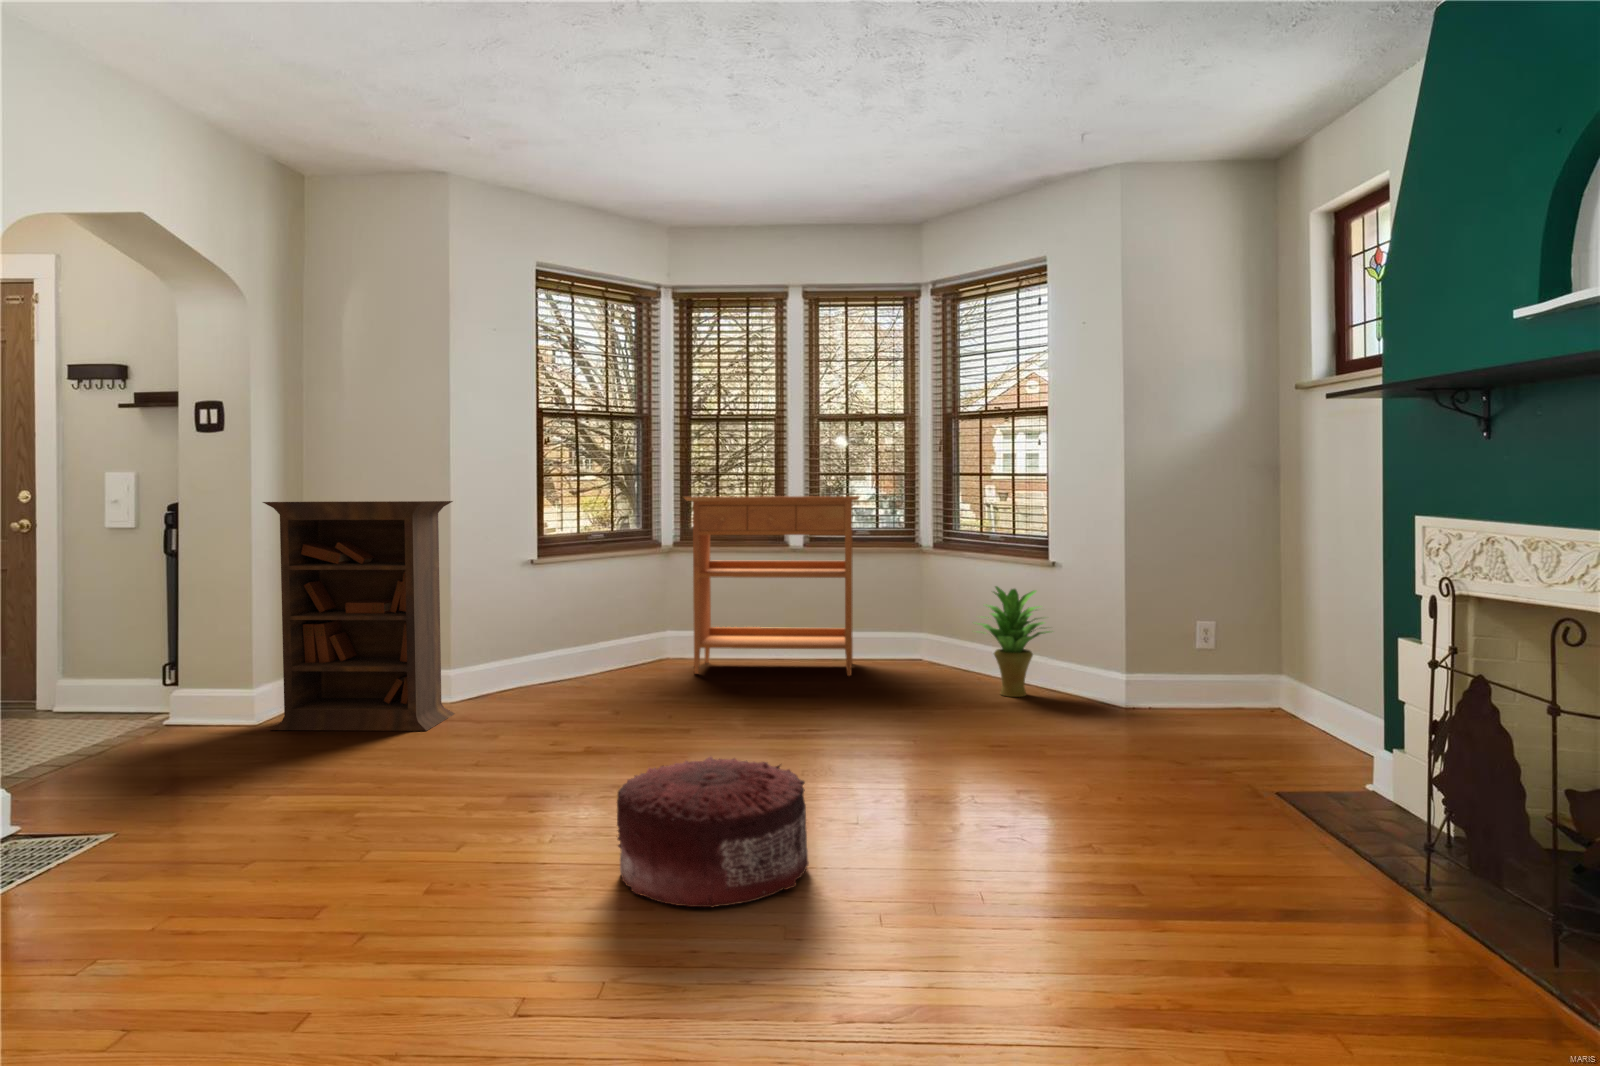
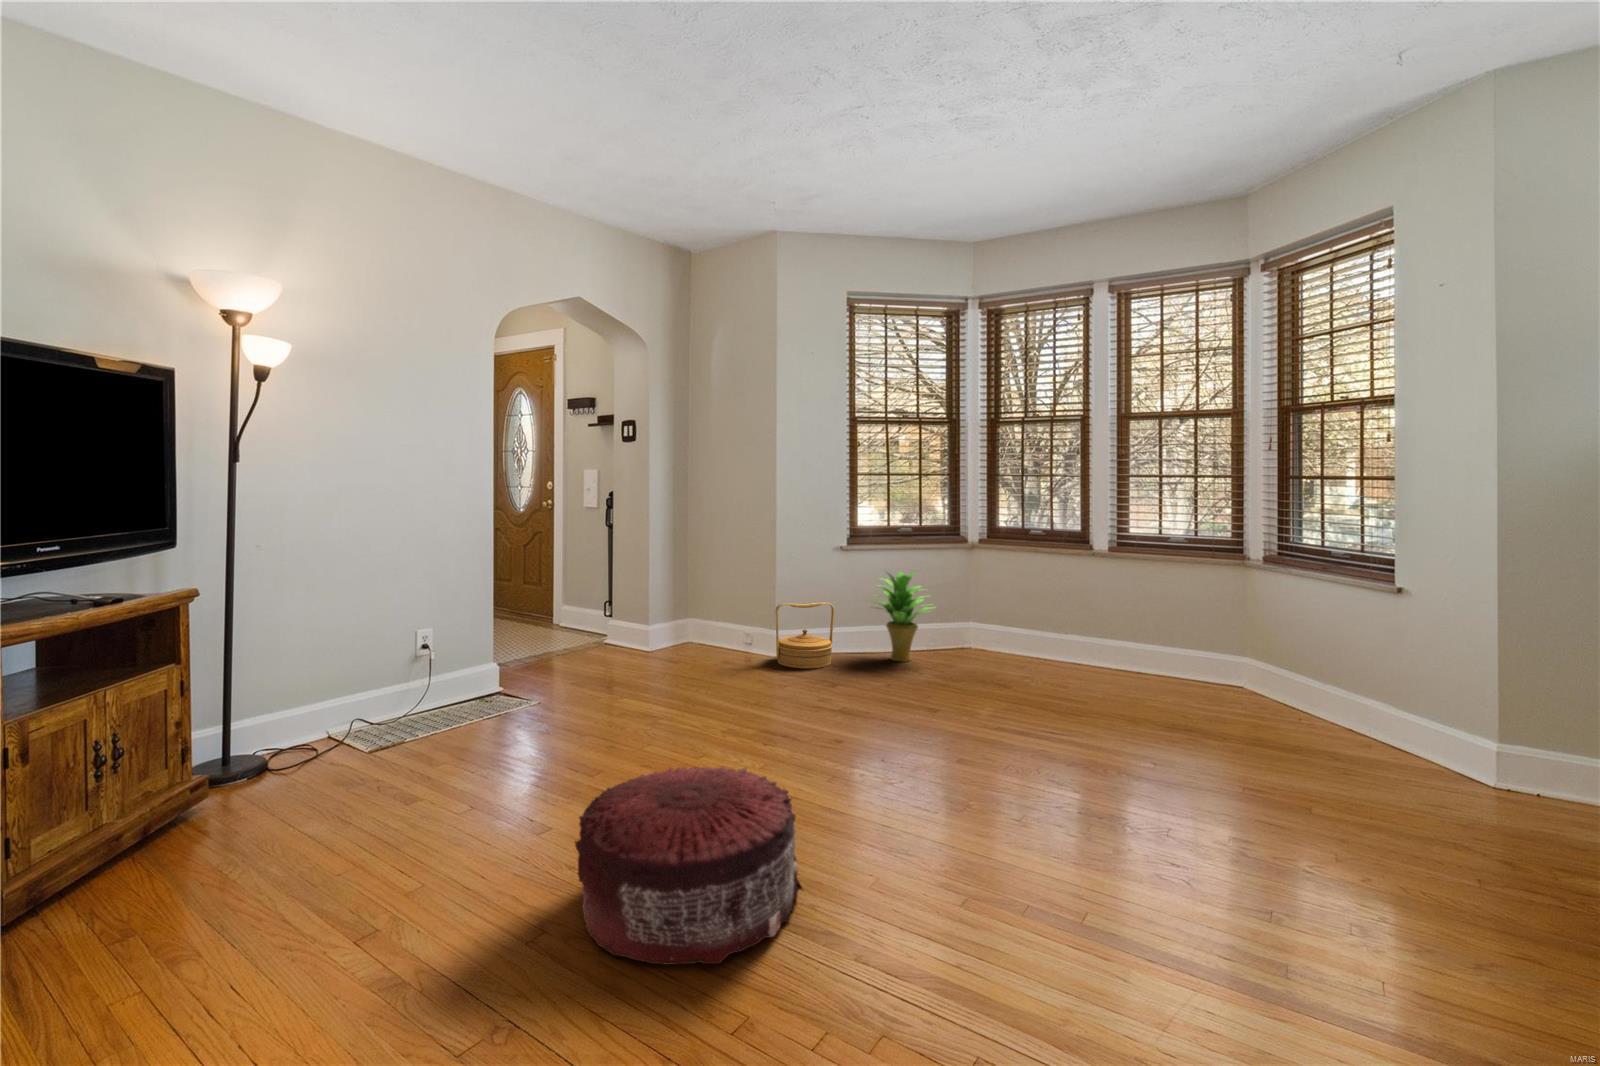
console table: present [684,496,859,676] -> none [973,496,1173,690]
bookcase: present [263,501,455,731] -> none [625,491,754,678]
potted plant: present [977,586,1050,697] -> present [871,572,933,661]
woven basket: none [478,626,547,707] -> present [775,602,834,669]

